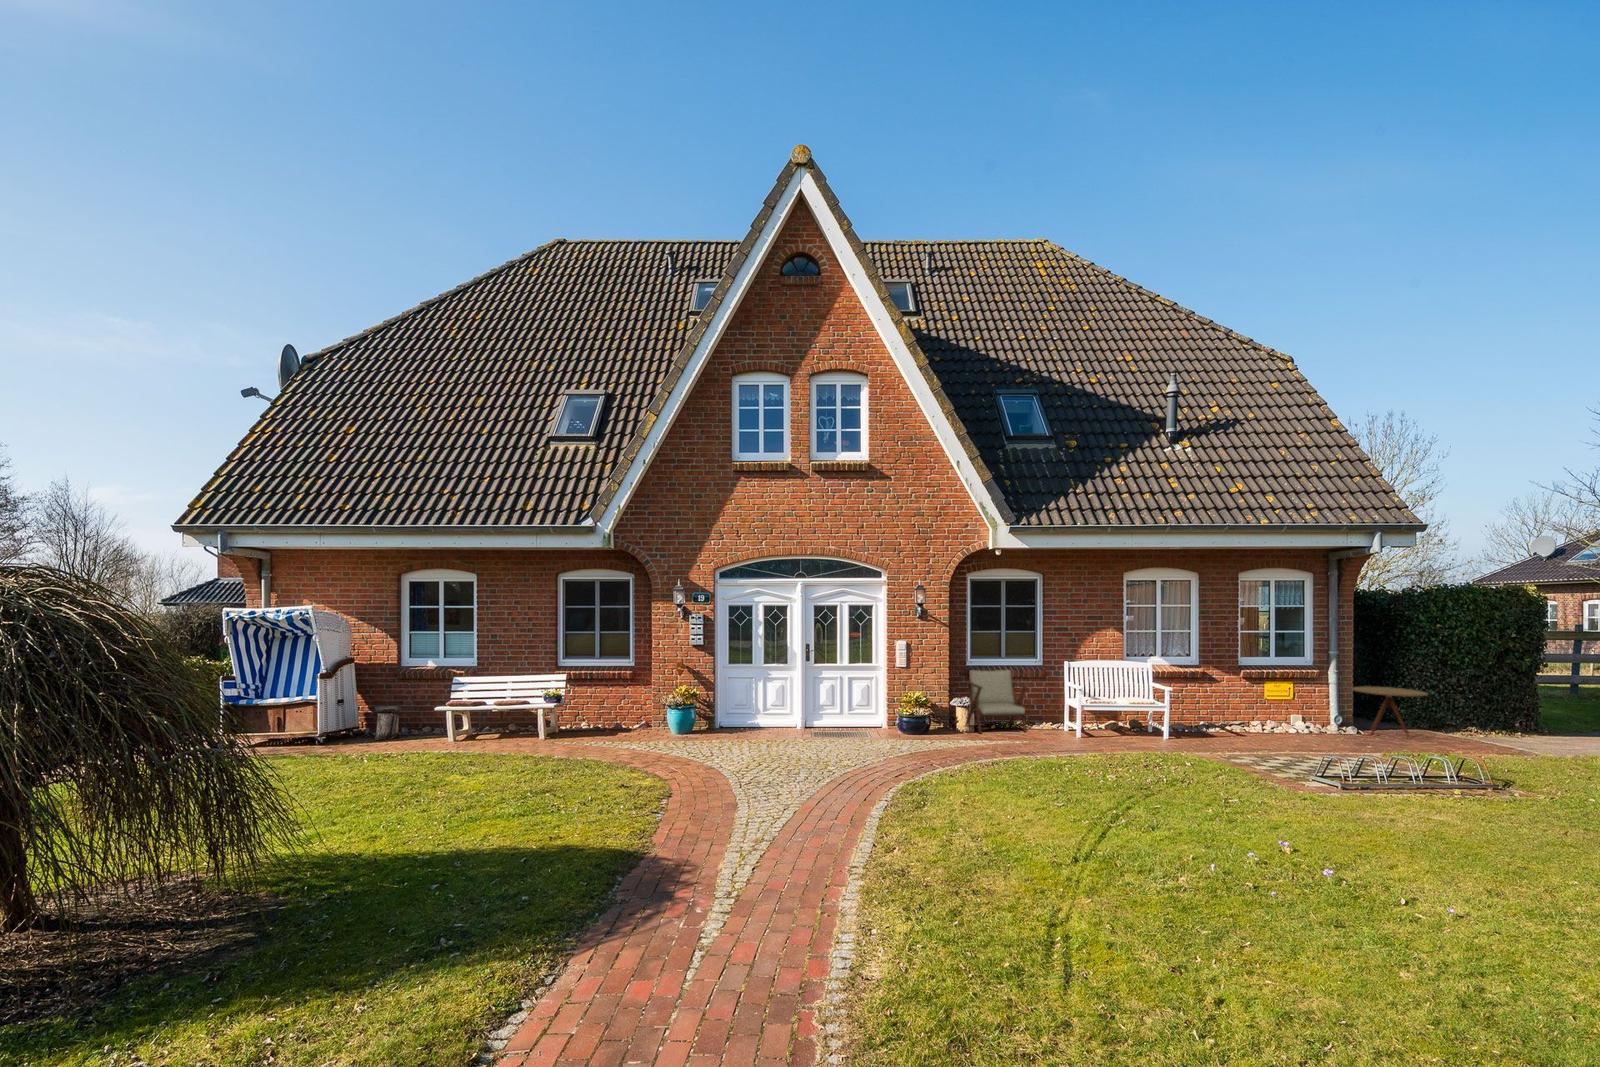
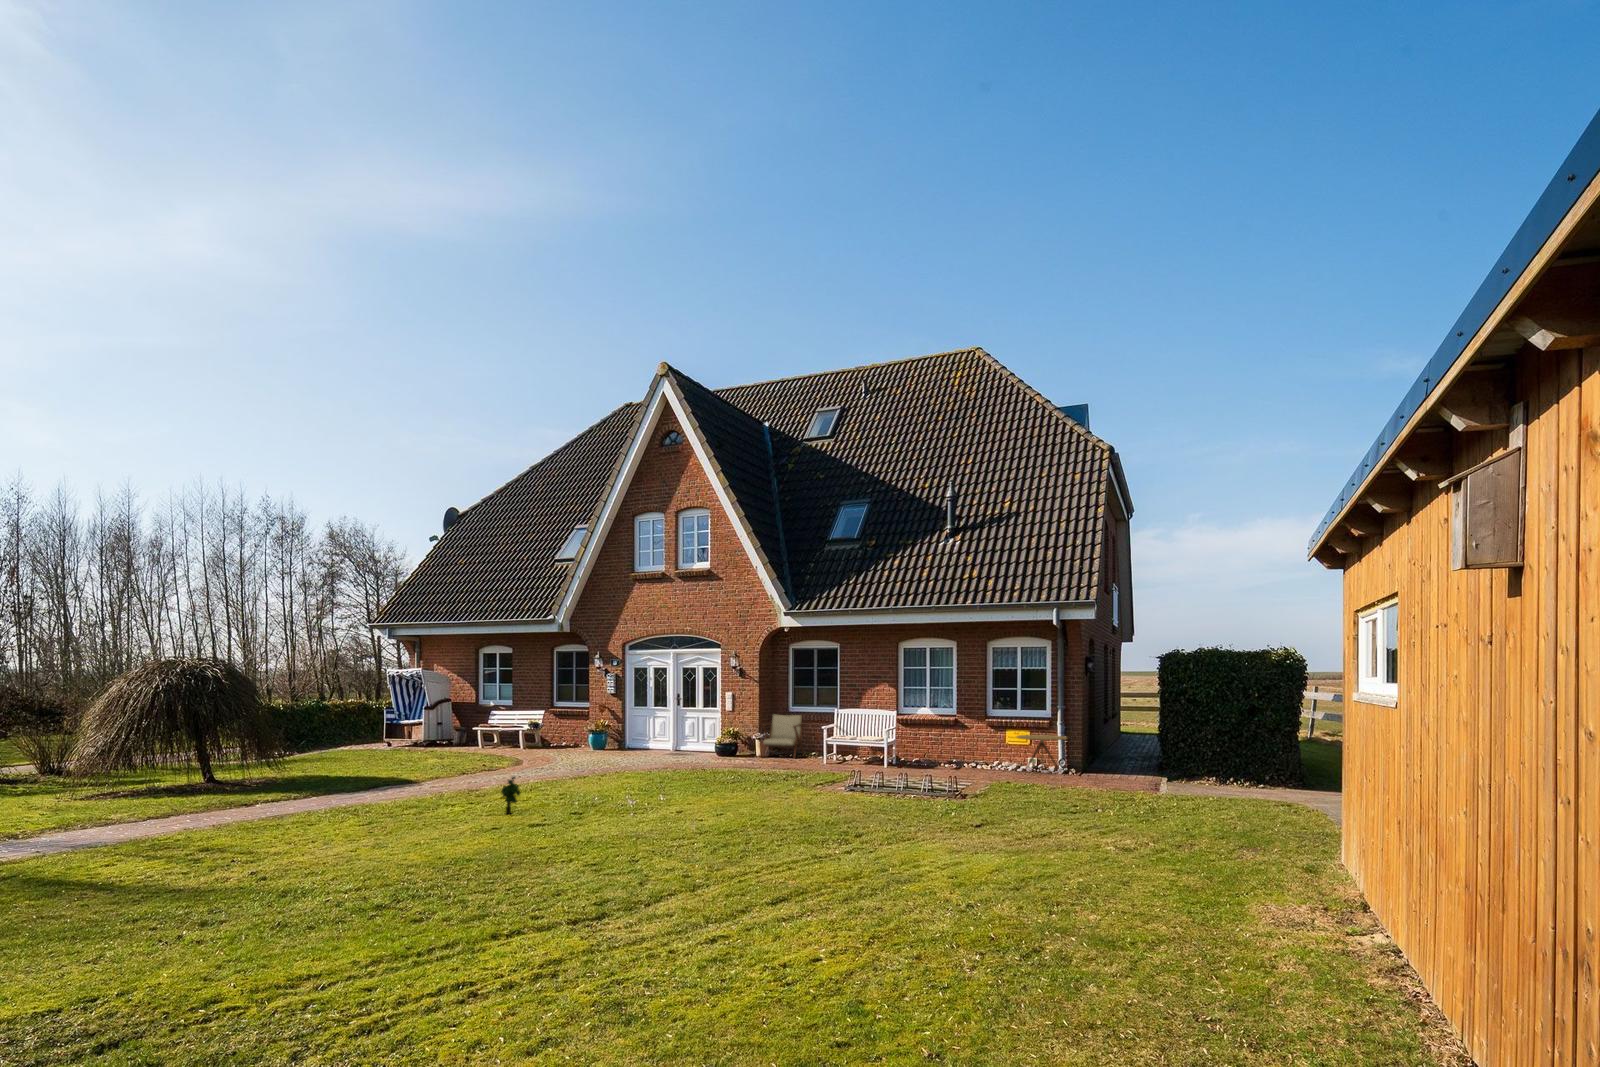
decorative plant: none [1285,902,1344,1000] -> present [501,776,520,814]

